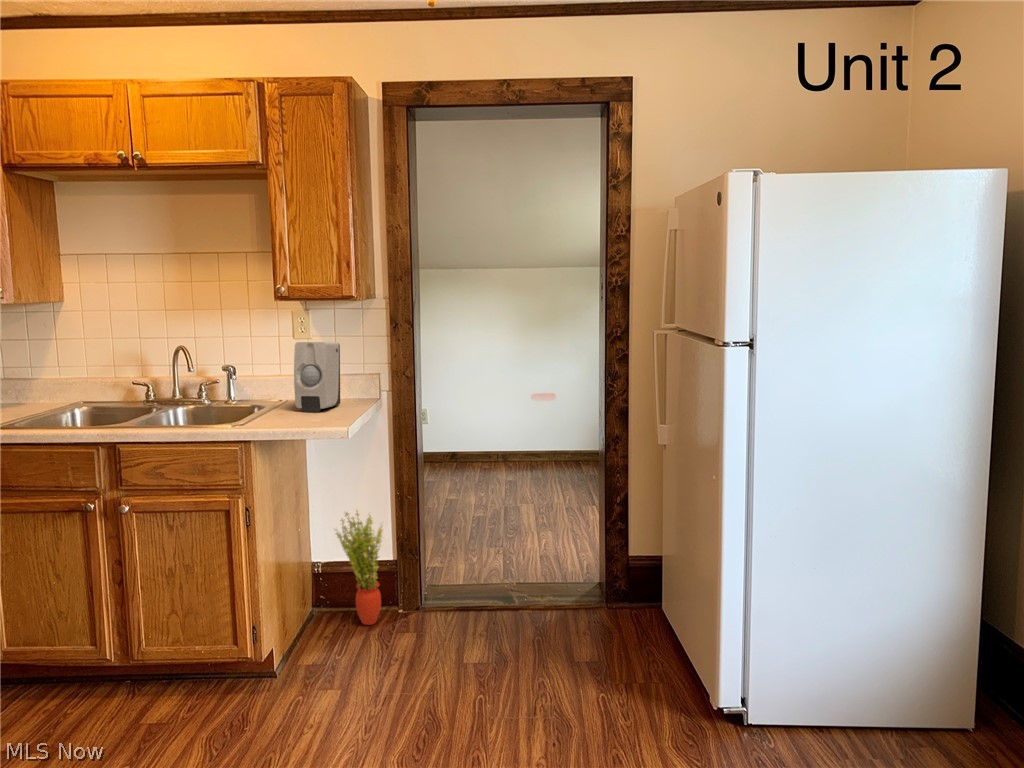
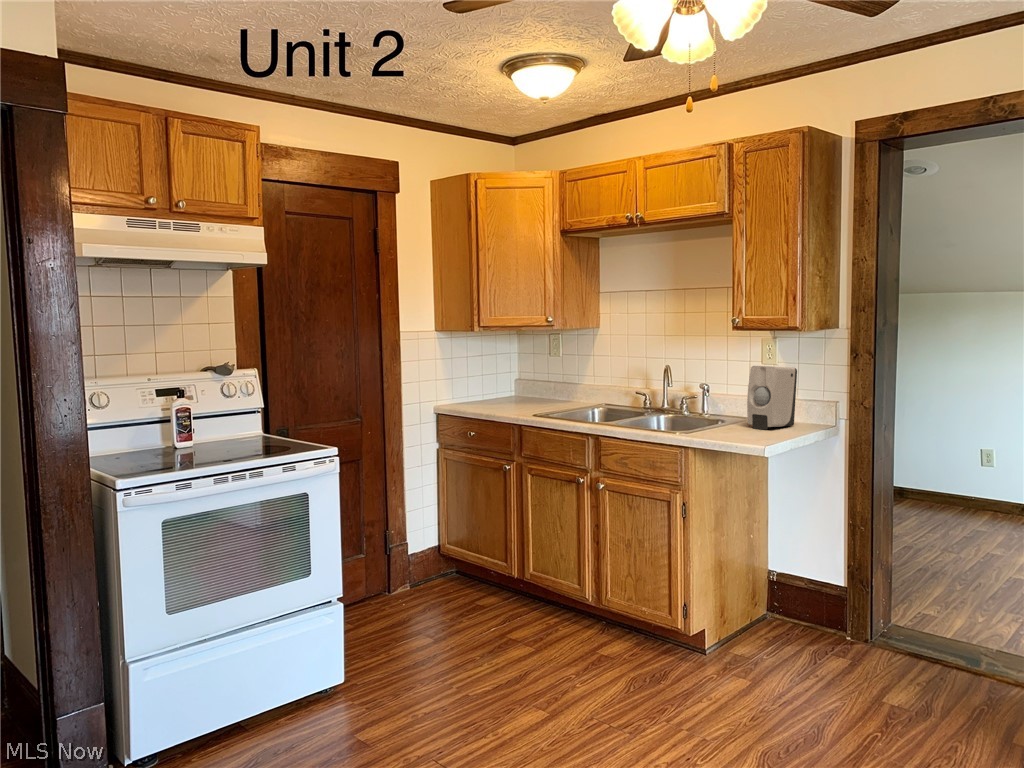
potted plant: present [336,511,383,625] -> none [779,526,830,641]

